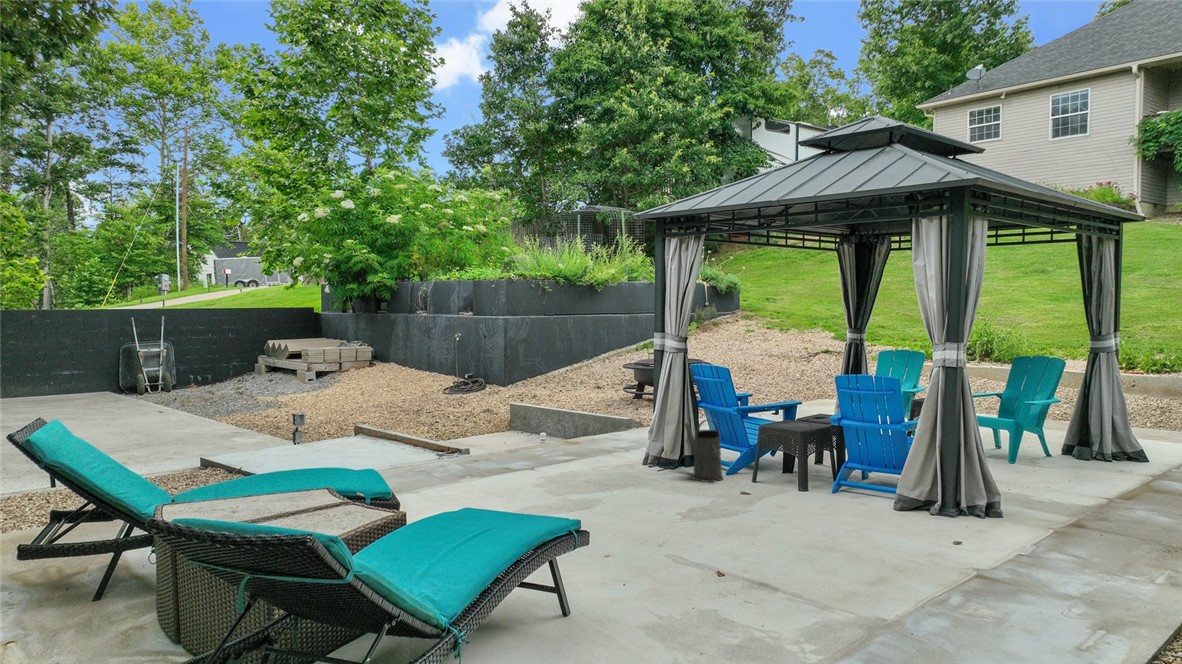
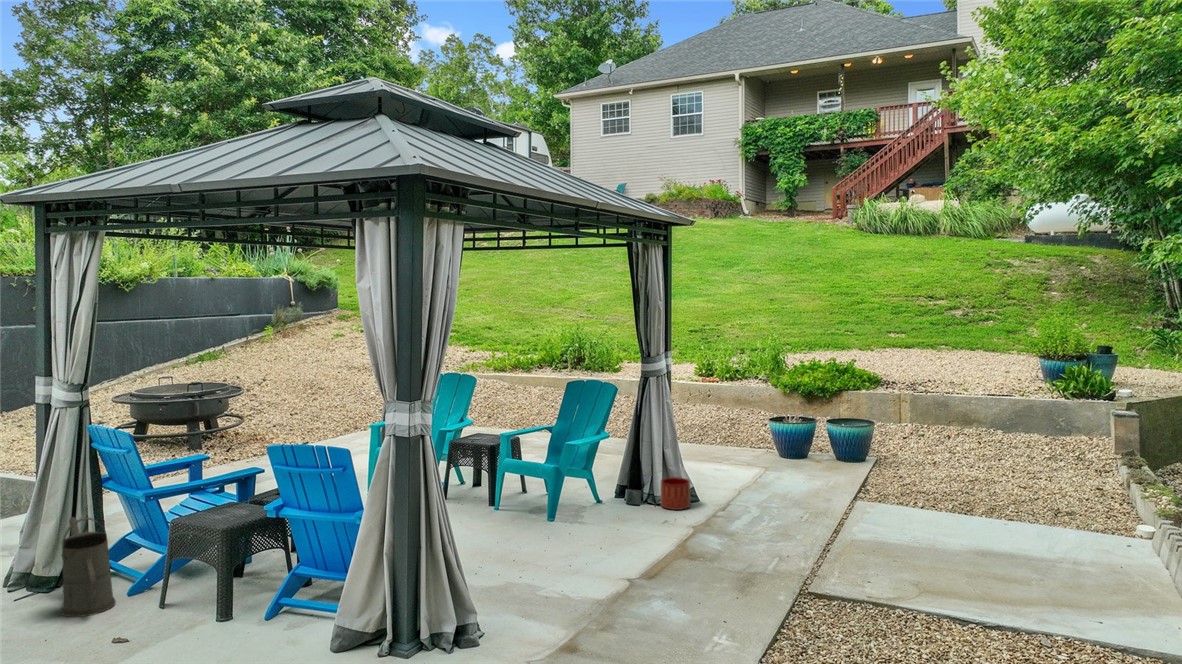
planter: none [1111,439,1142,466] -> present [660,477,690,510]

